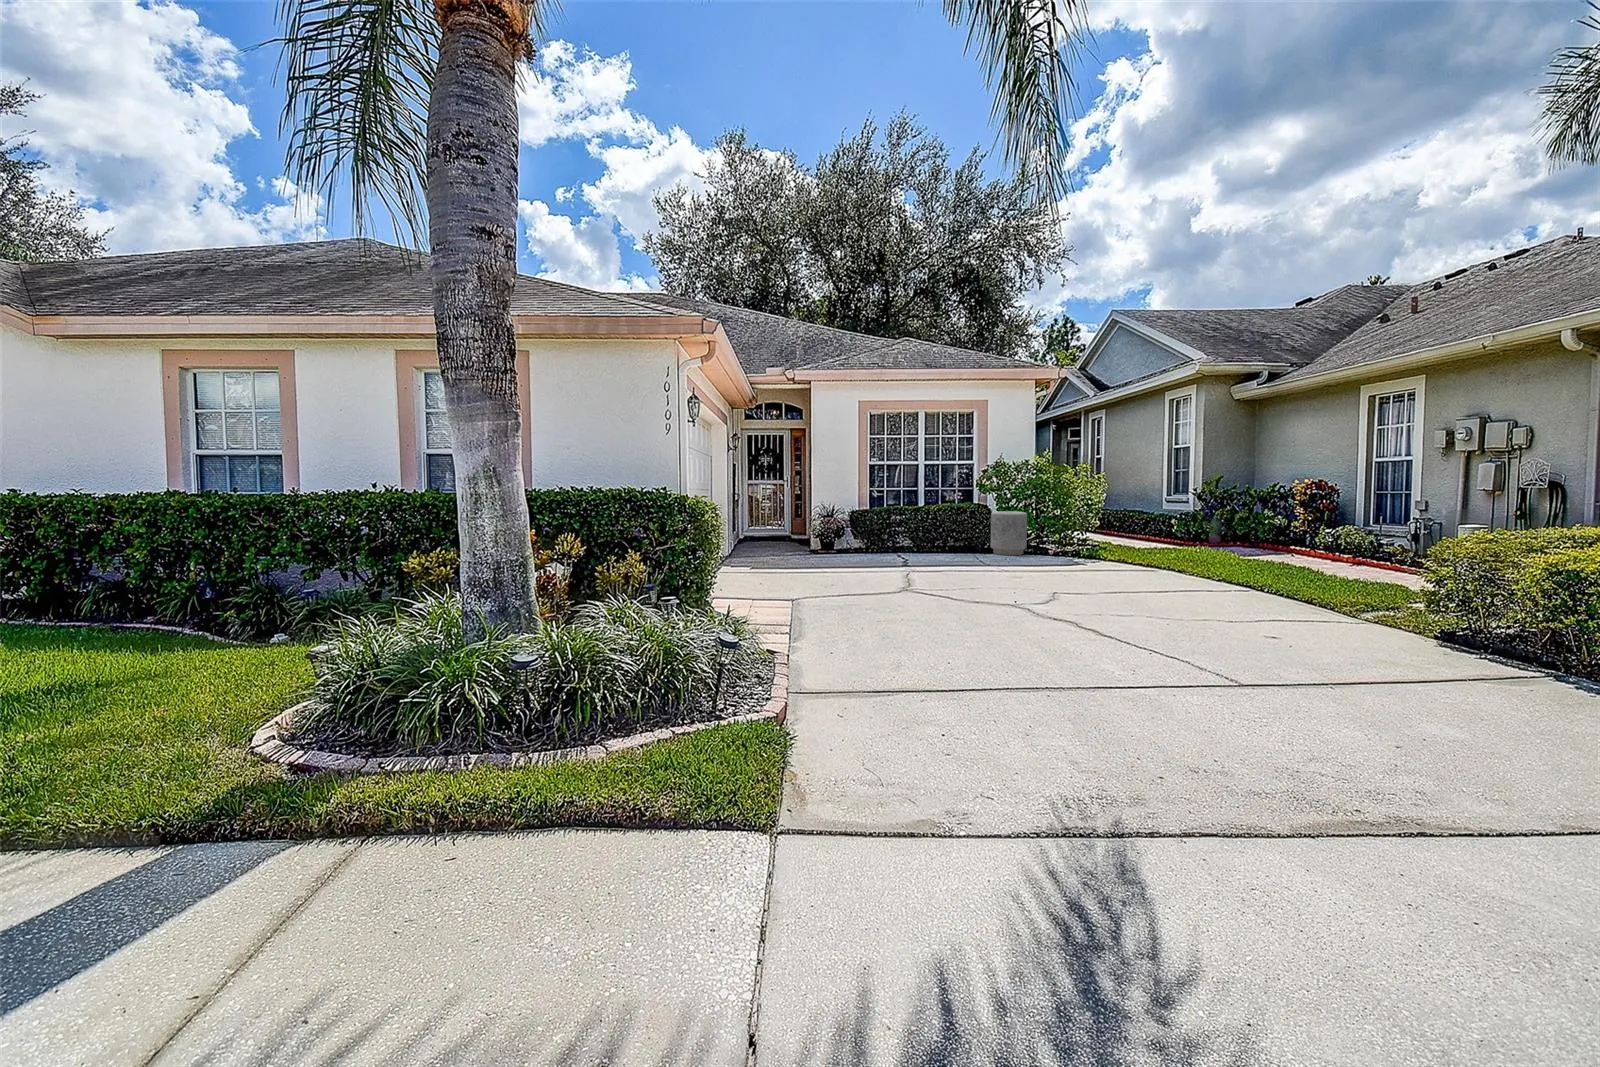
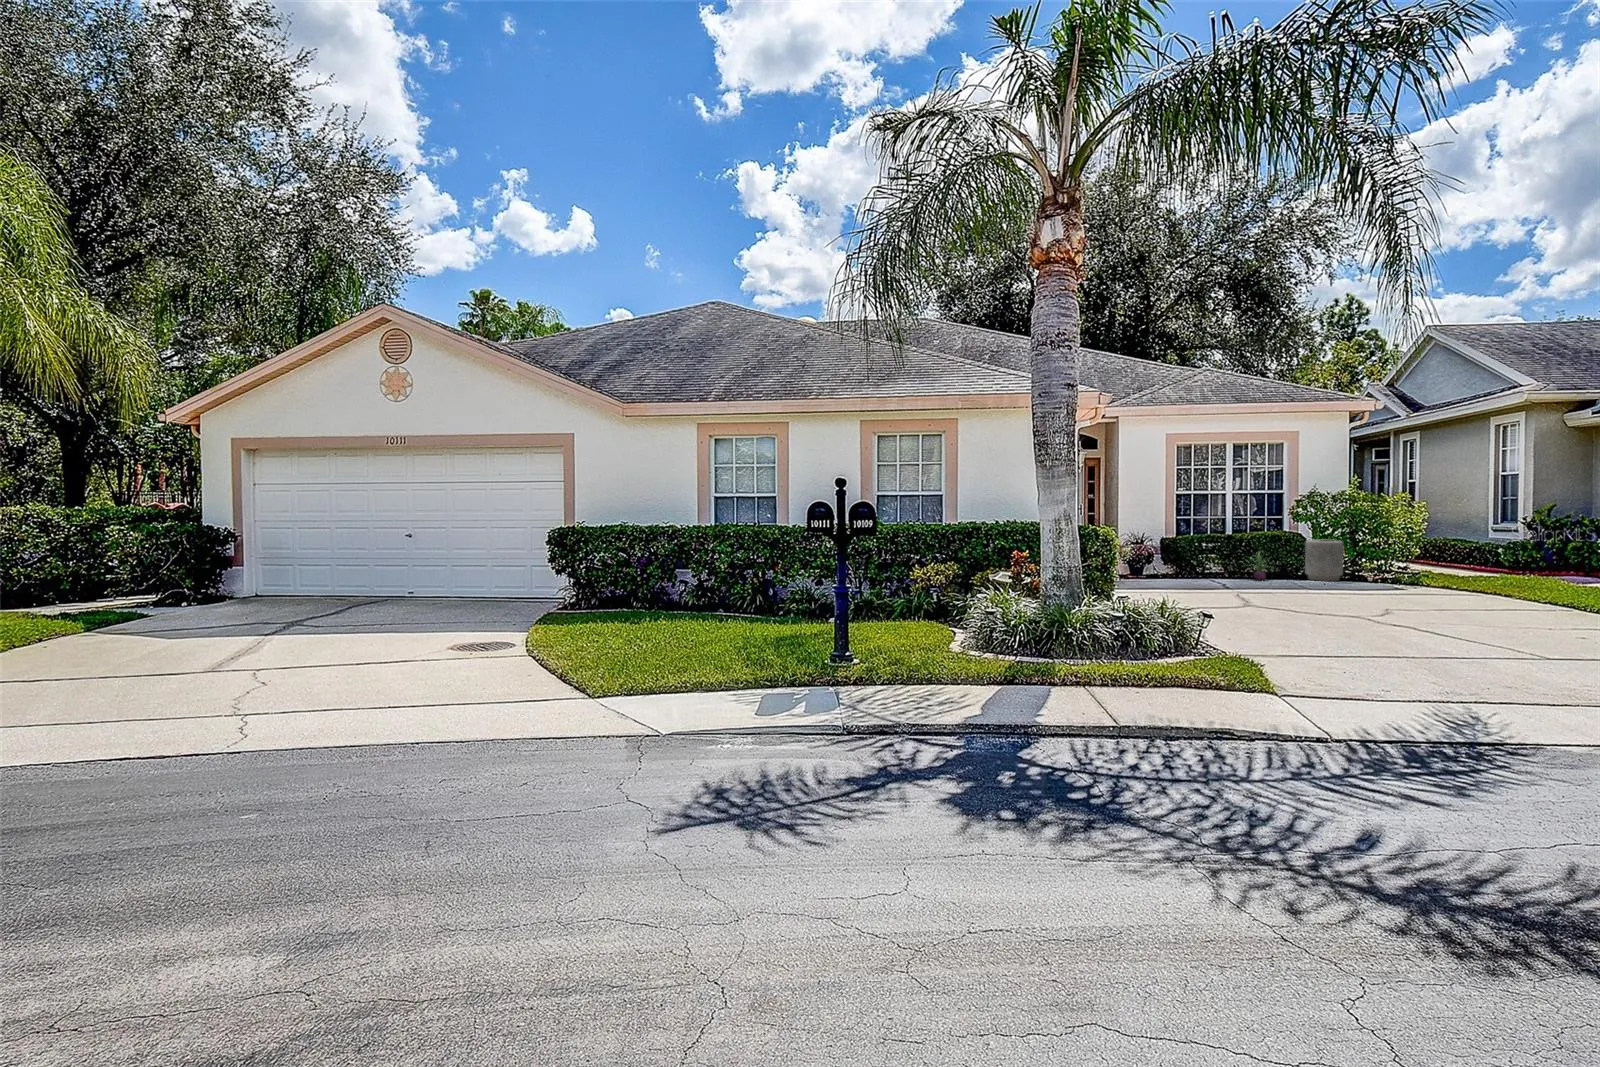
decorative plant: present [1209,517,1220,544] -> present [1253,553,1266,580]

